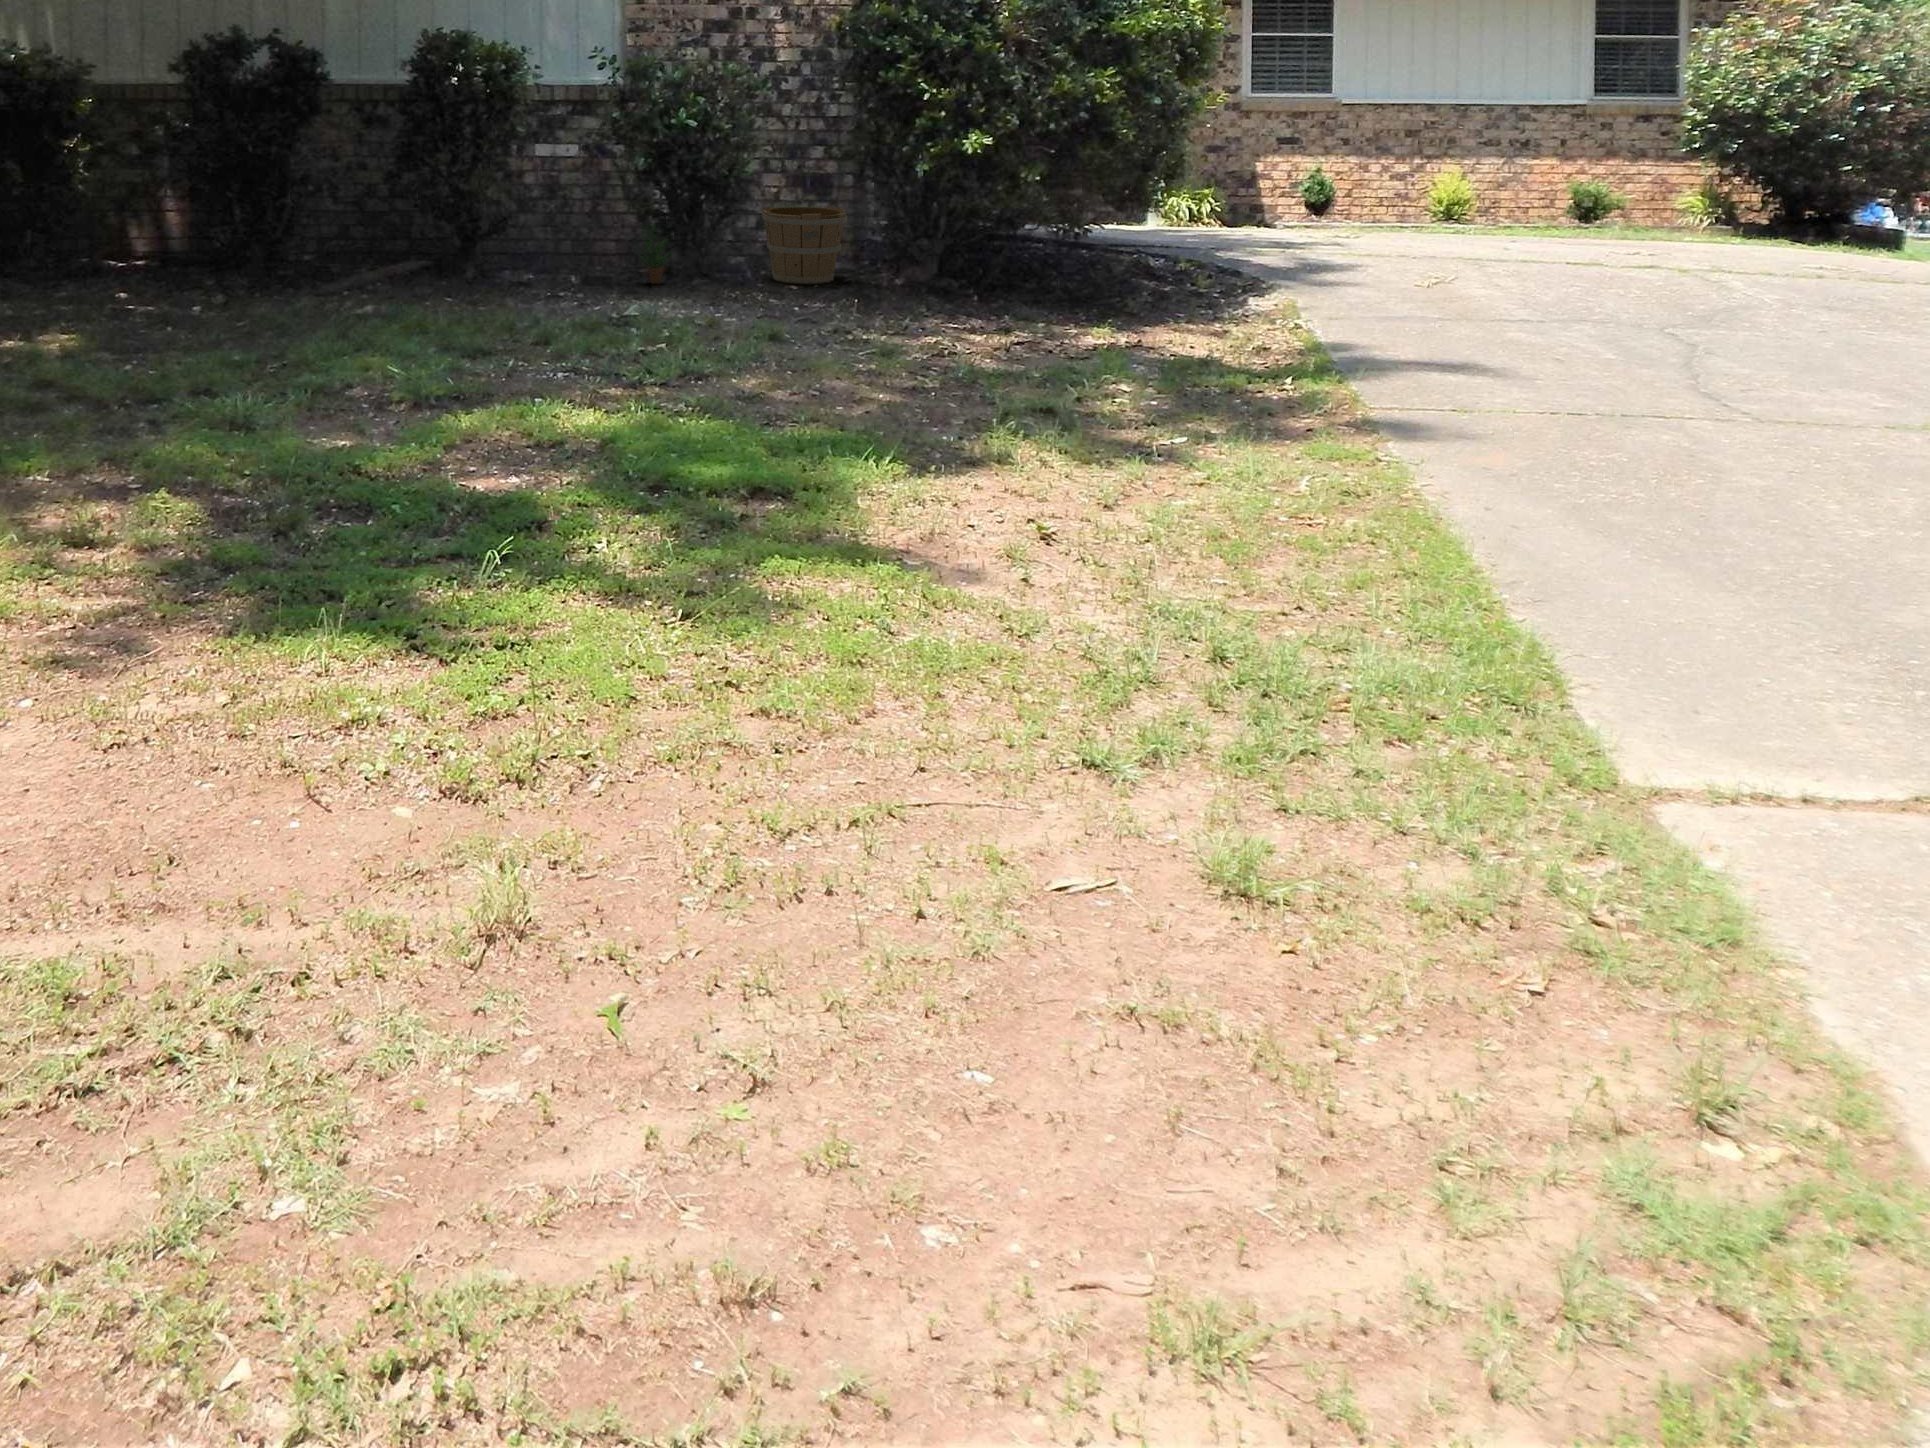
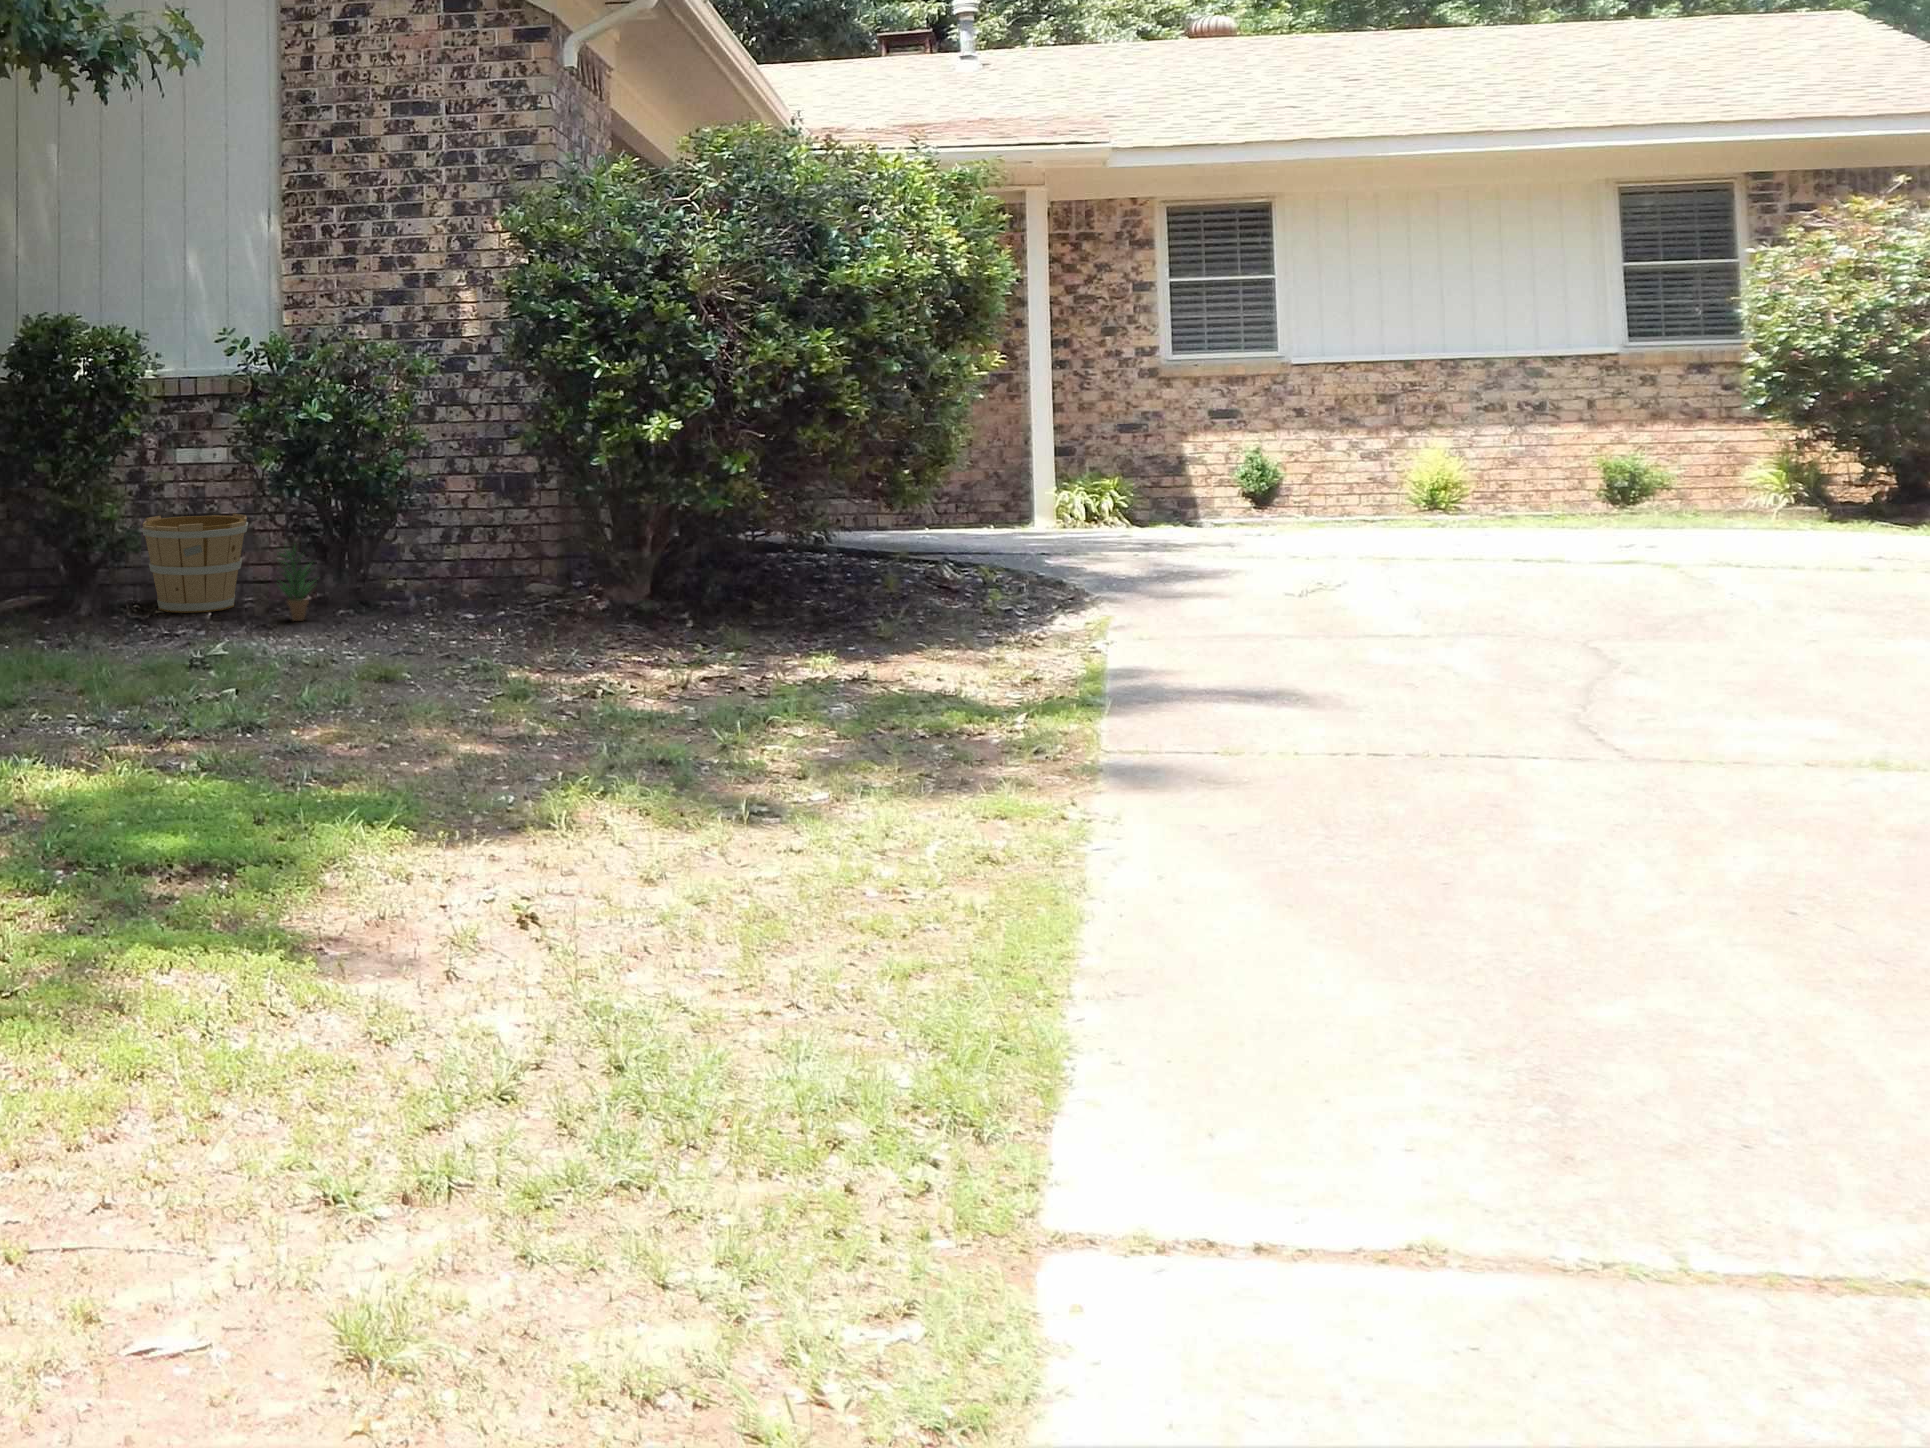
wooden bucket: present [762,206,847,284] -> present [142,513,248,613]

